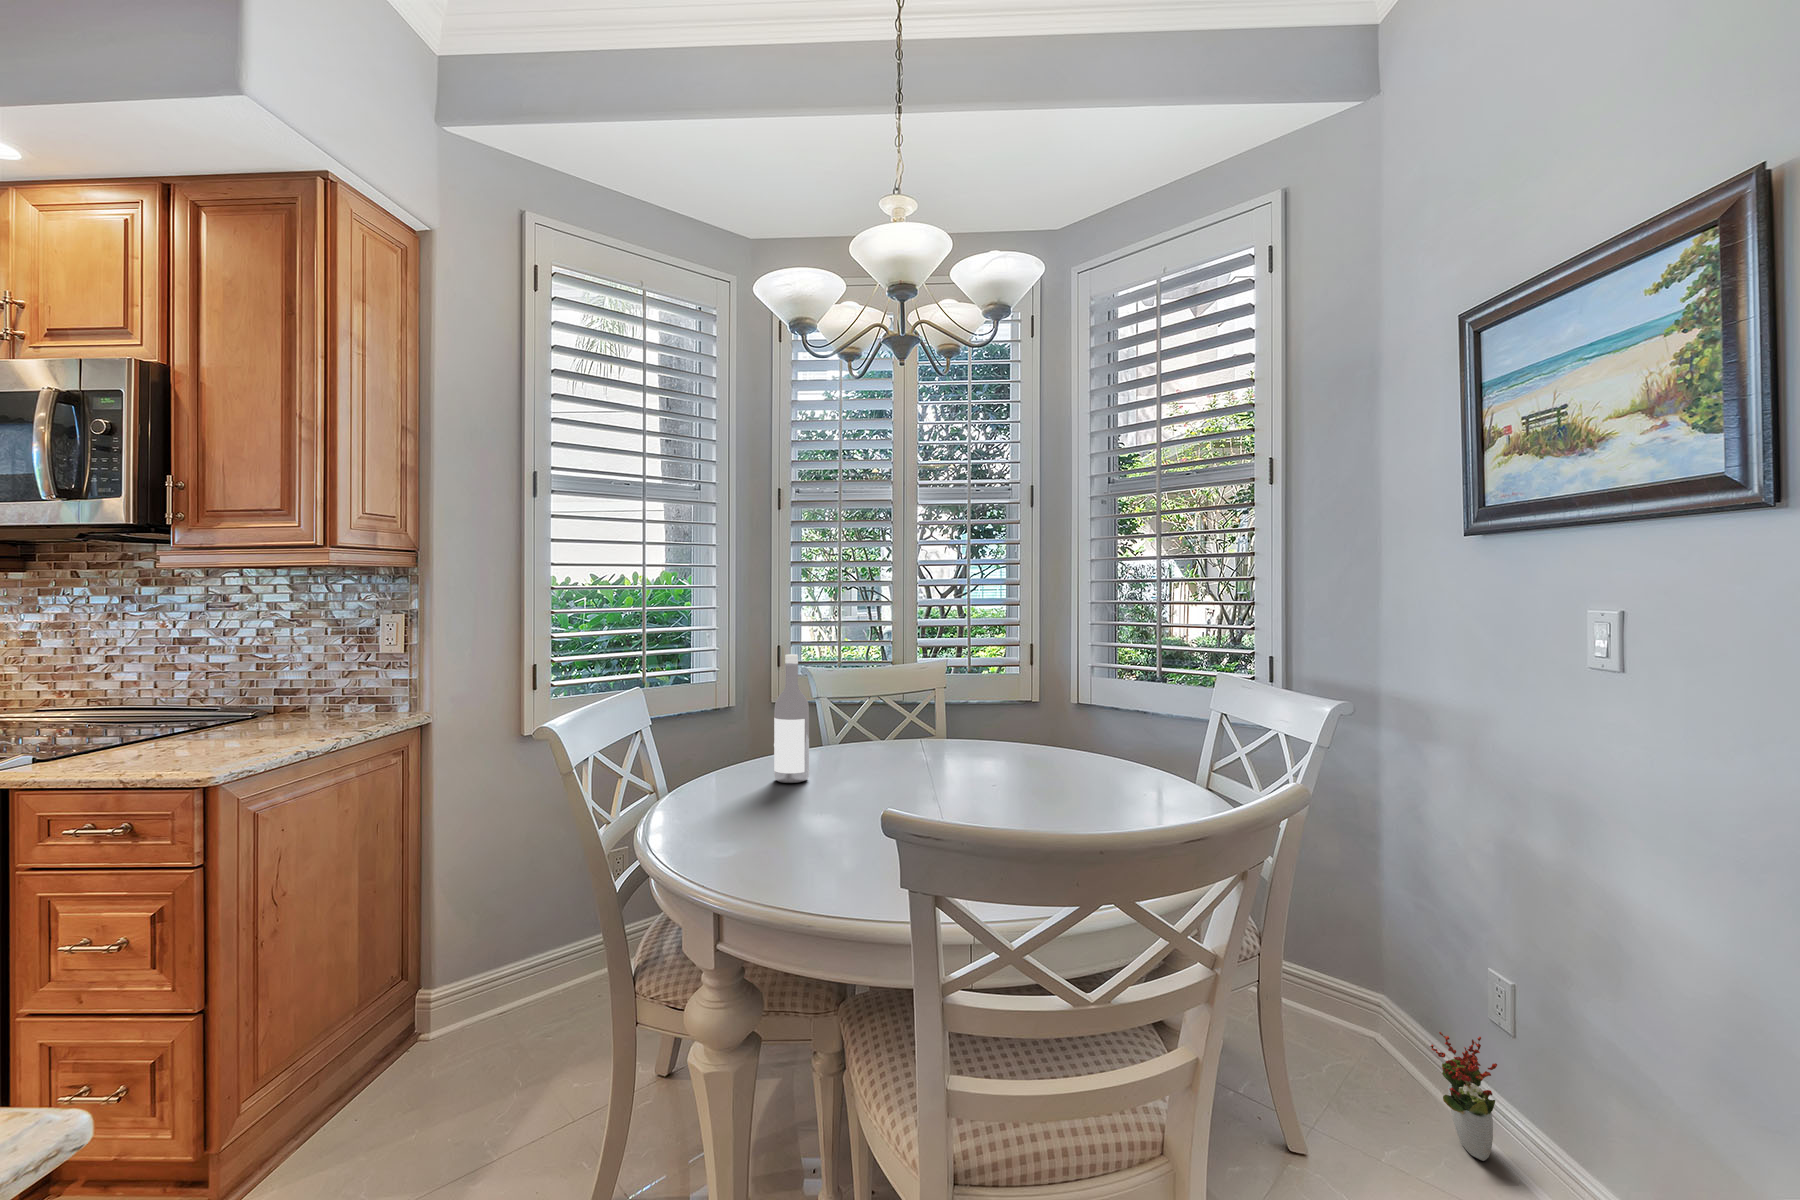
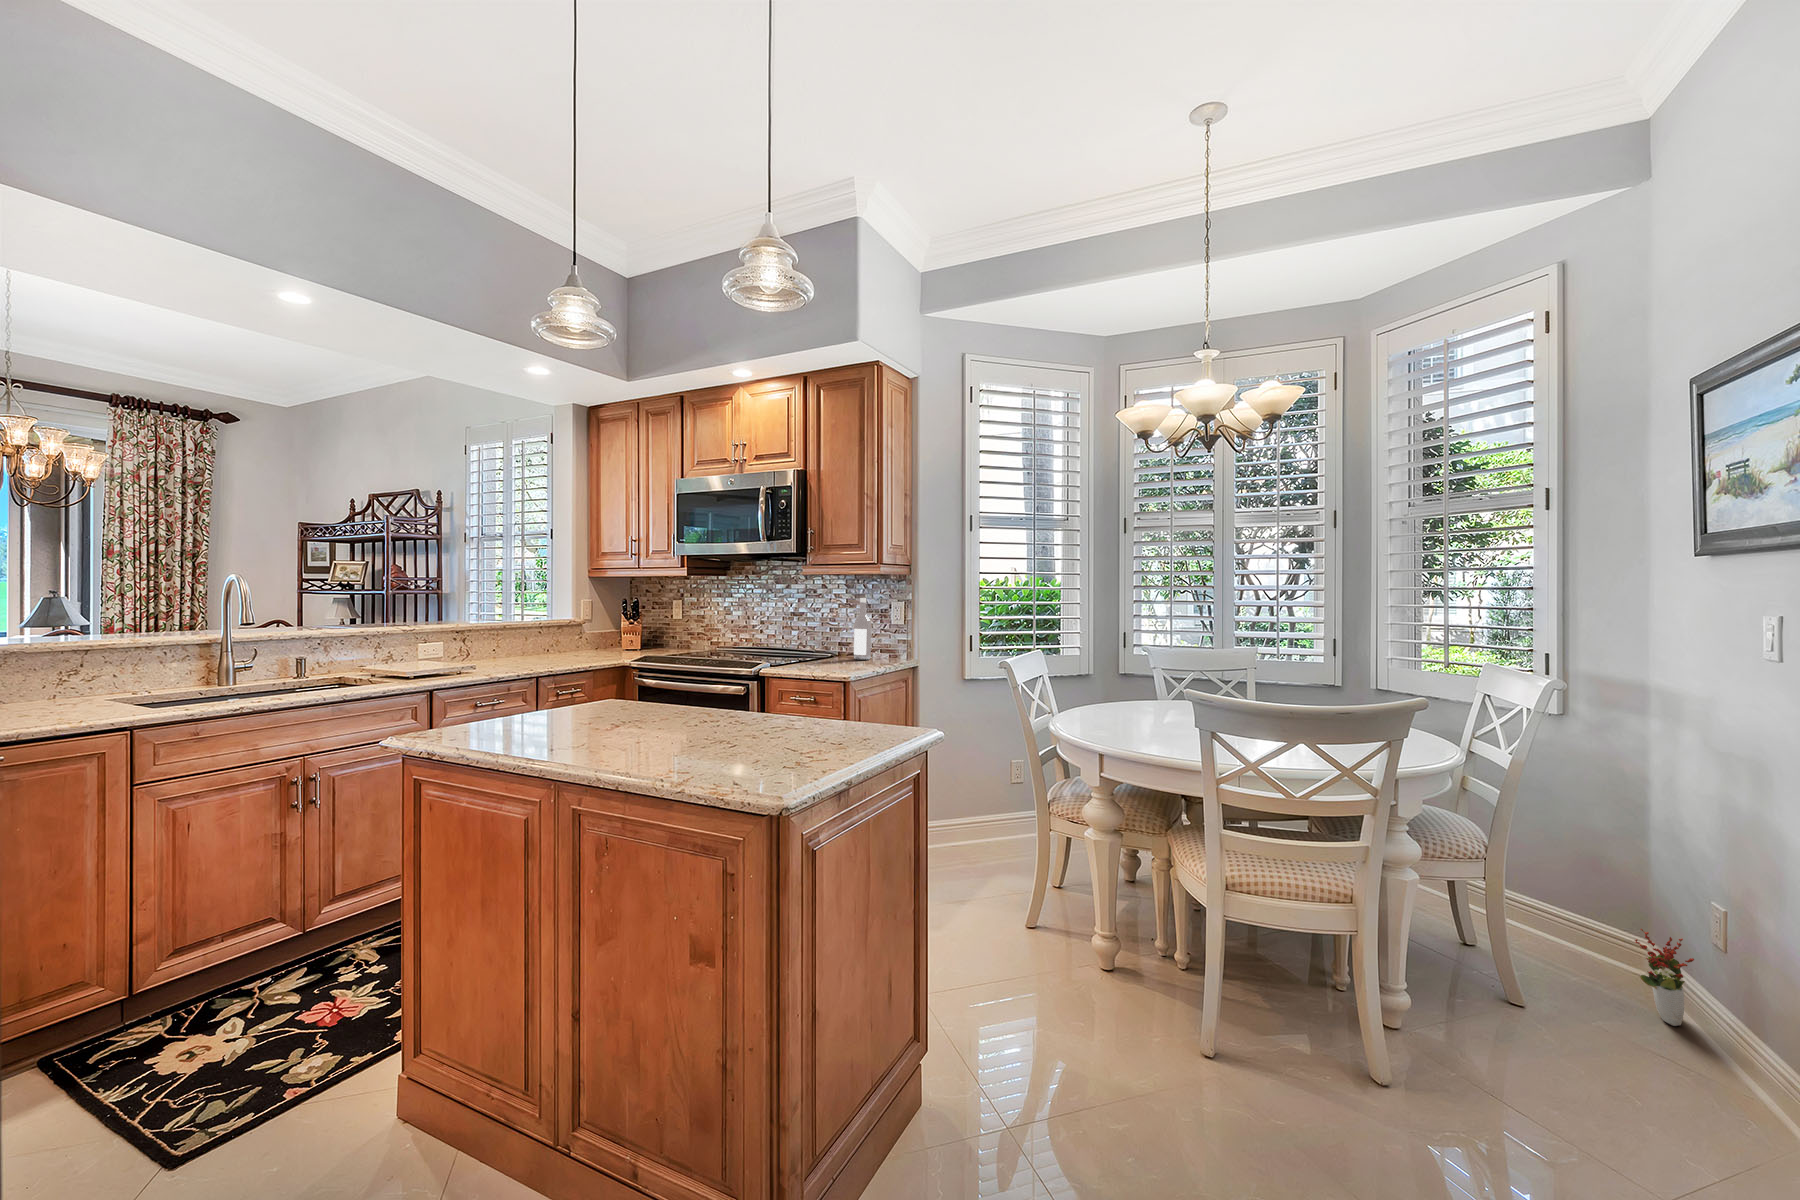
wine bottle: present [774,654,809,783] -> present [854,598,871,660]

